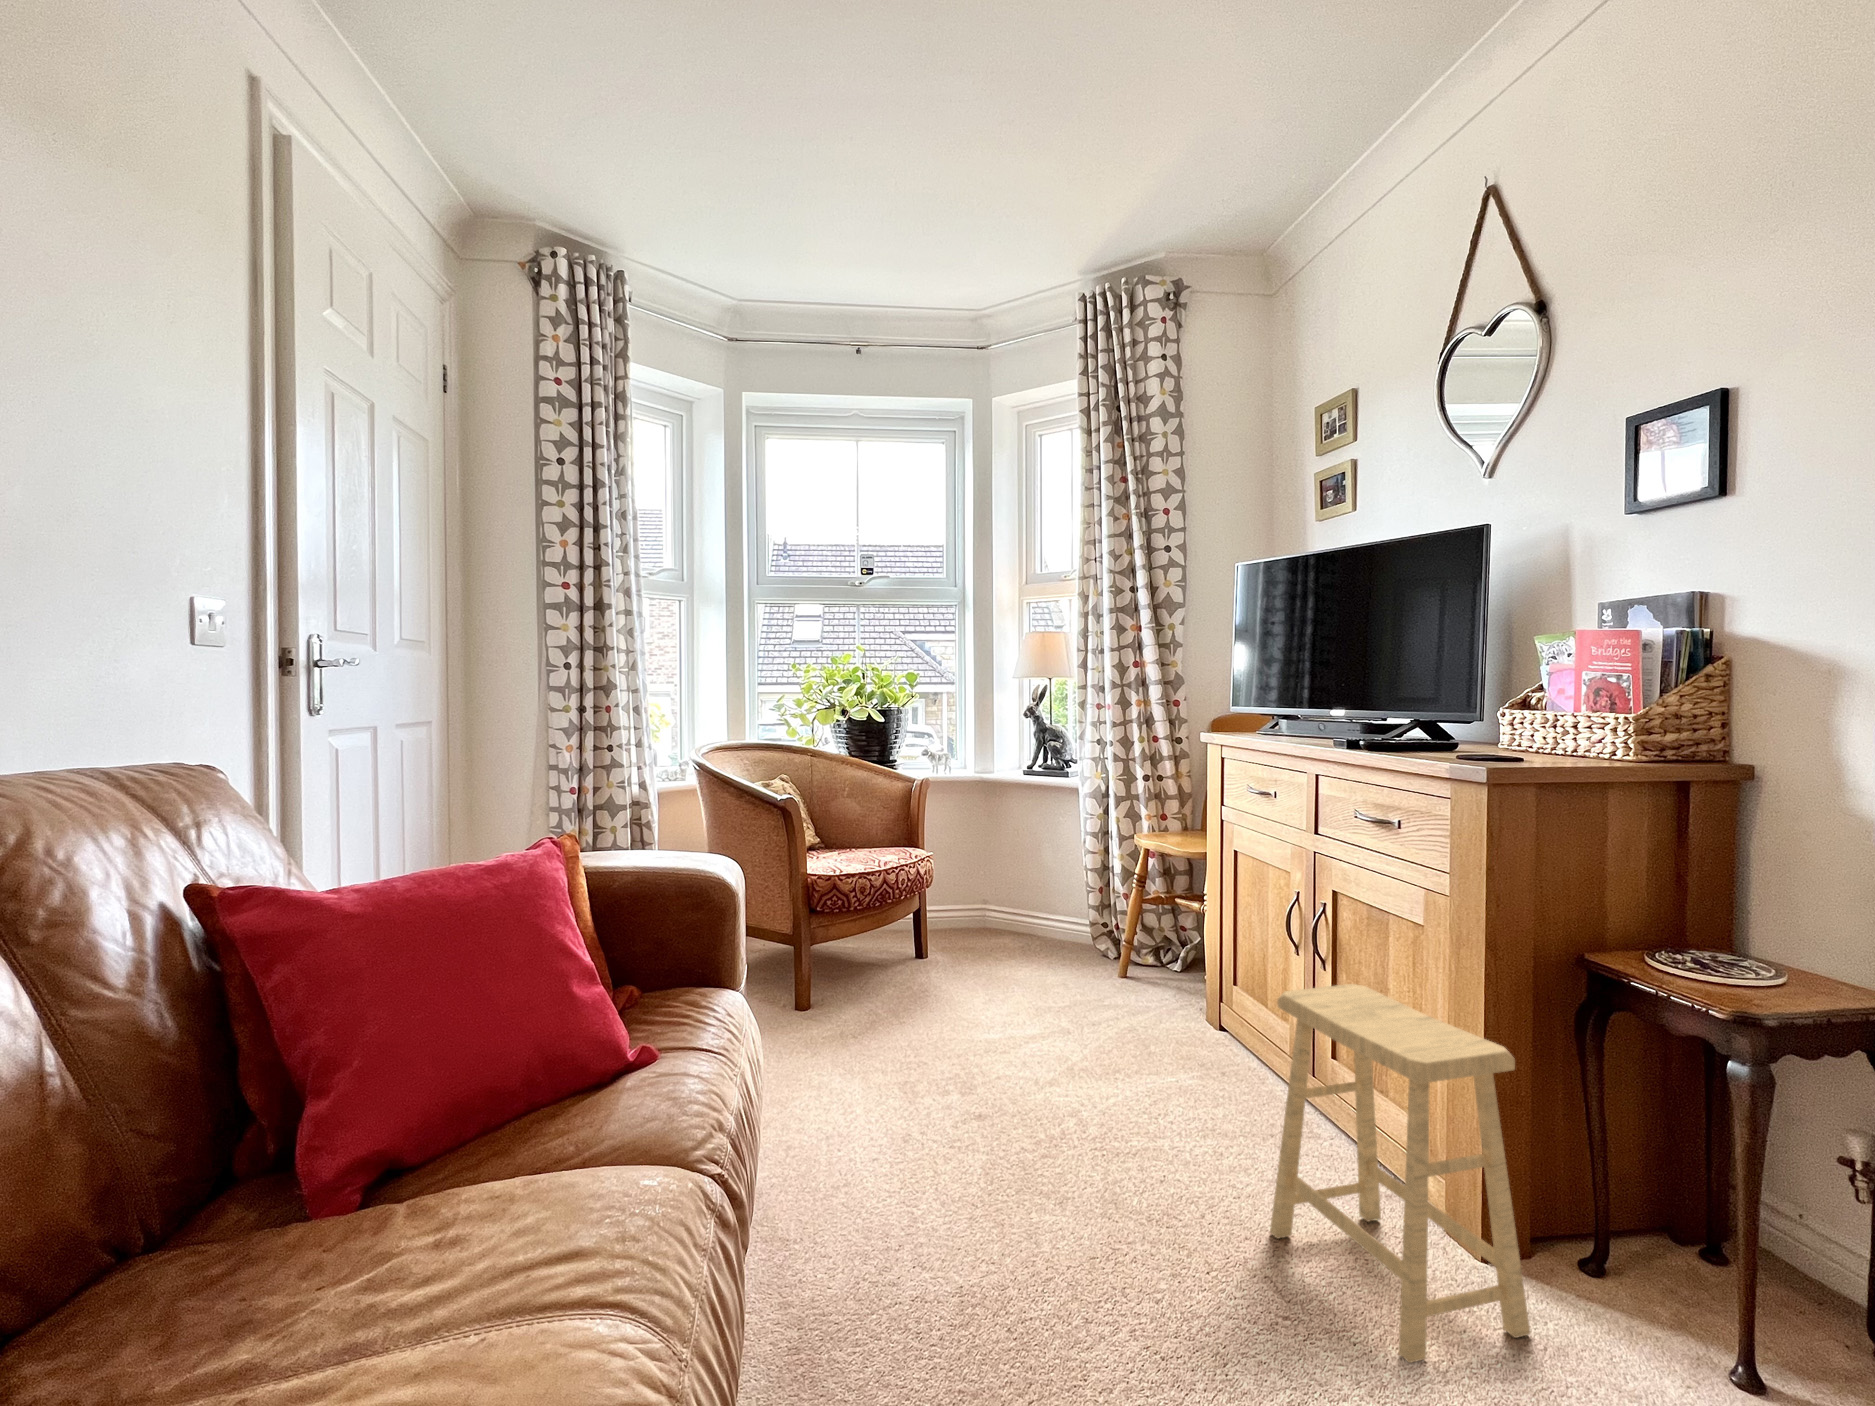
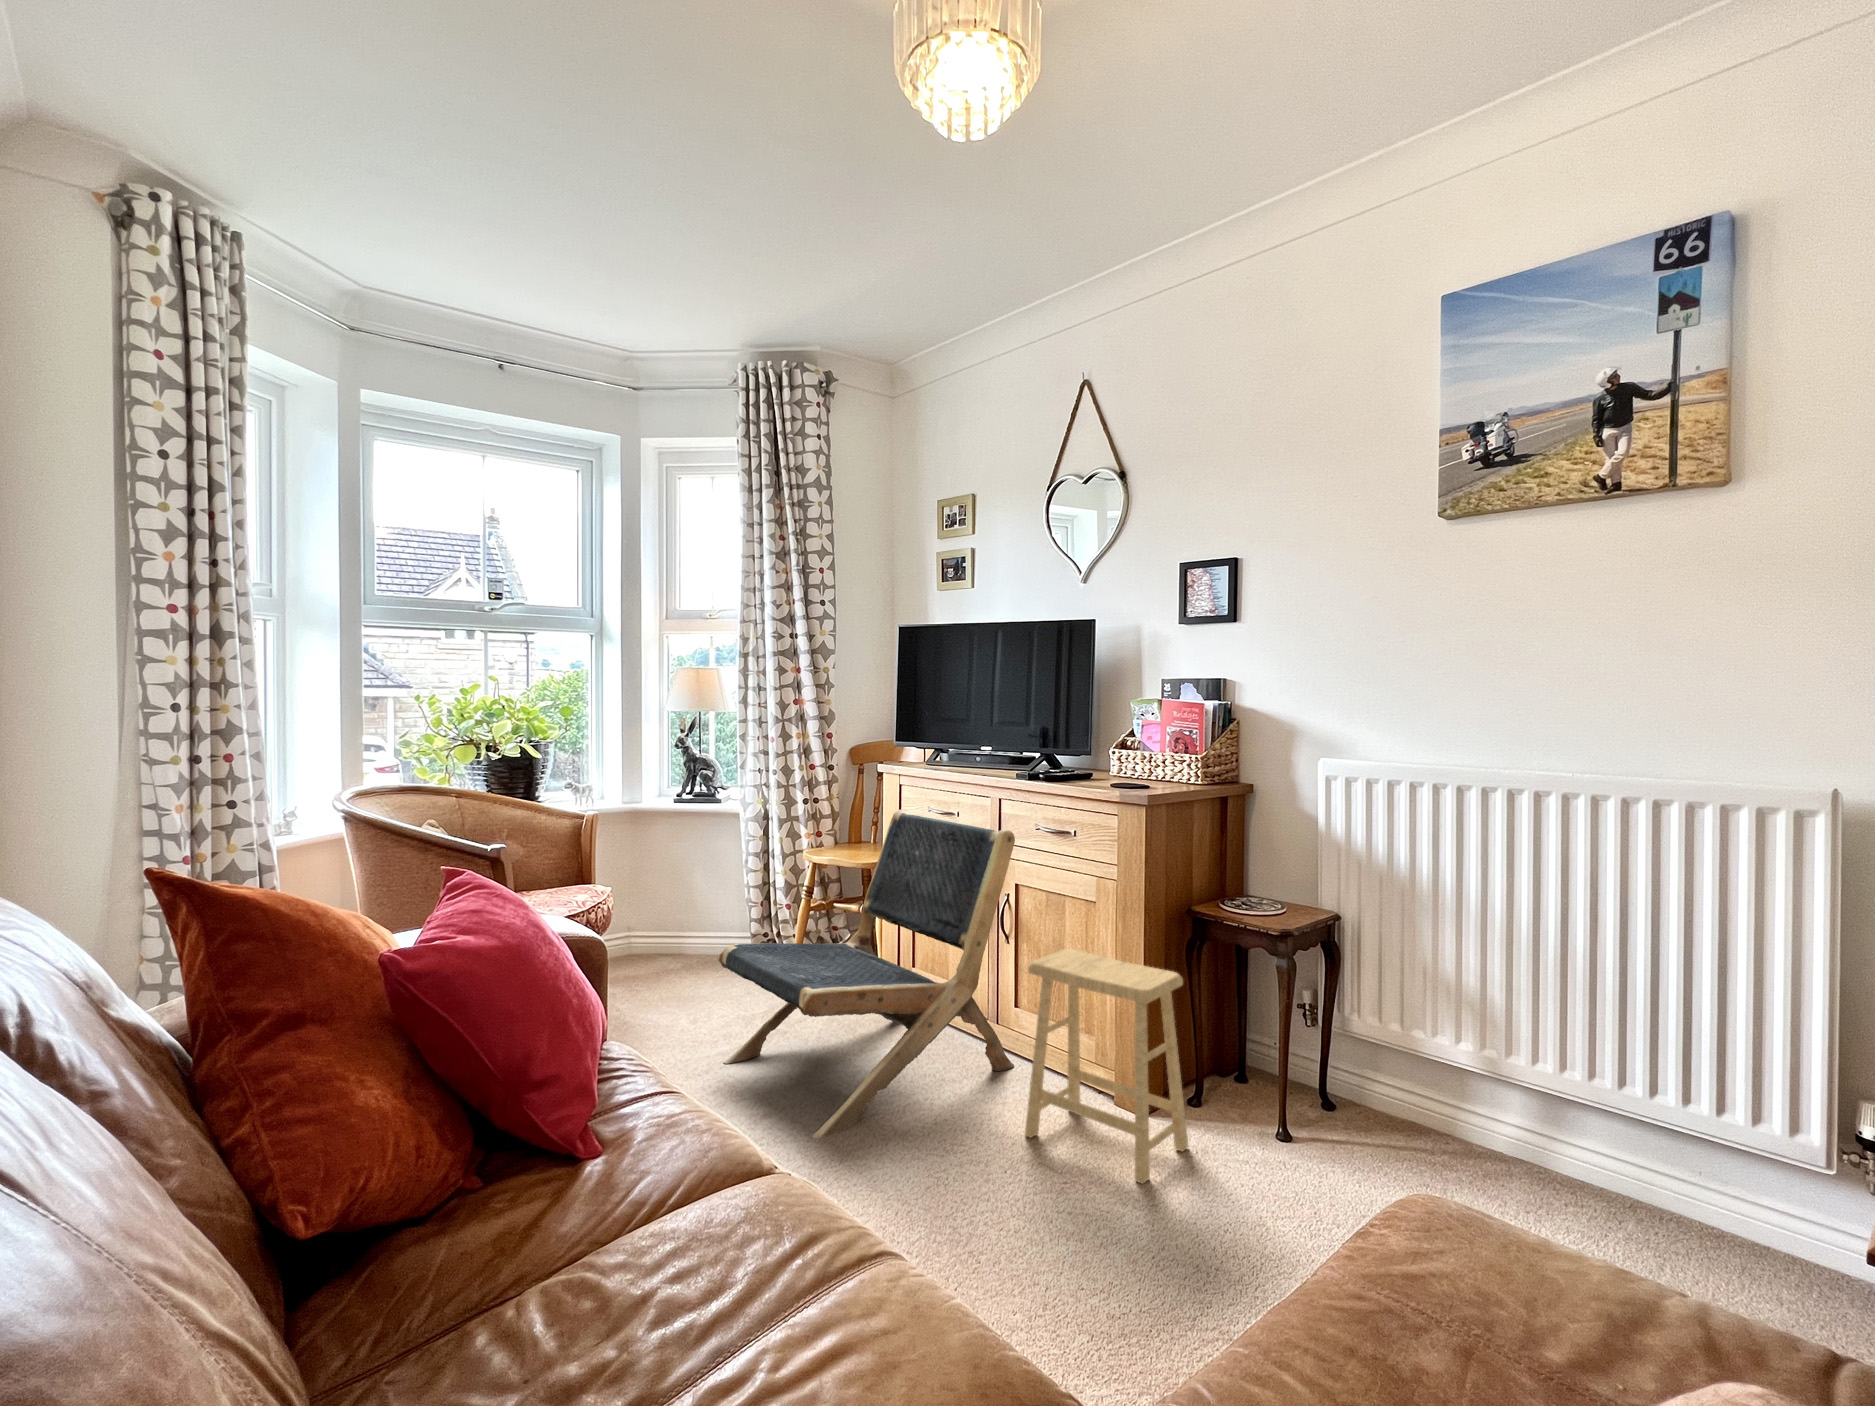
lounge chair: none [973,787,1322,1159] -> present [718,810,1015,1138]

